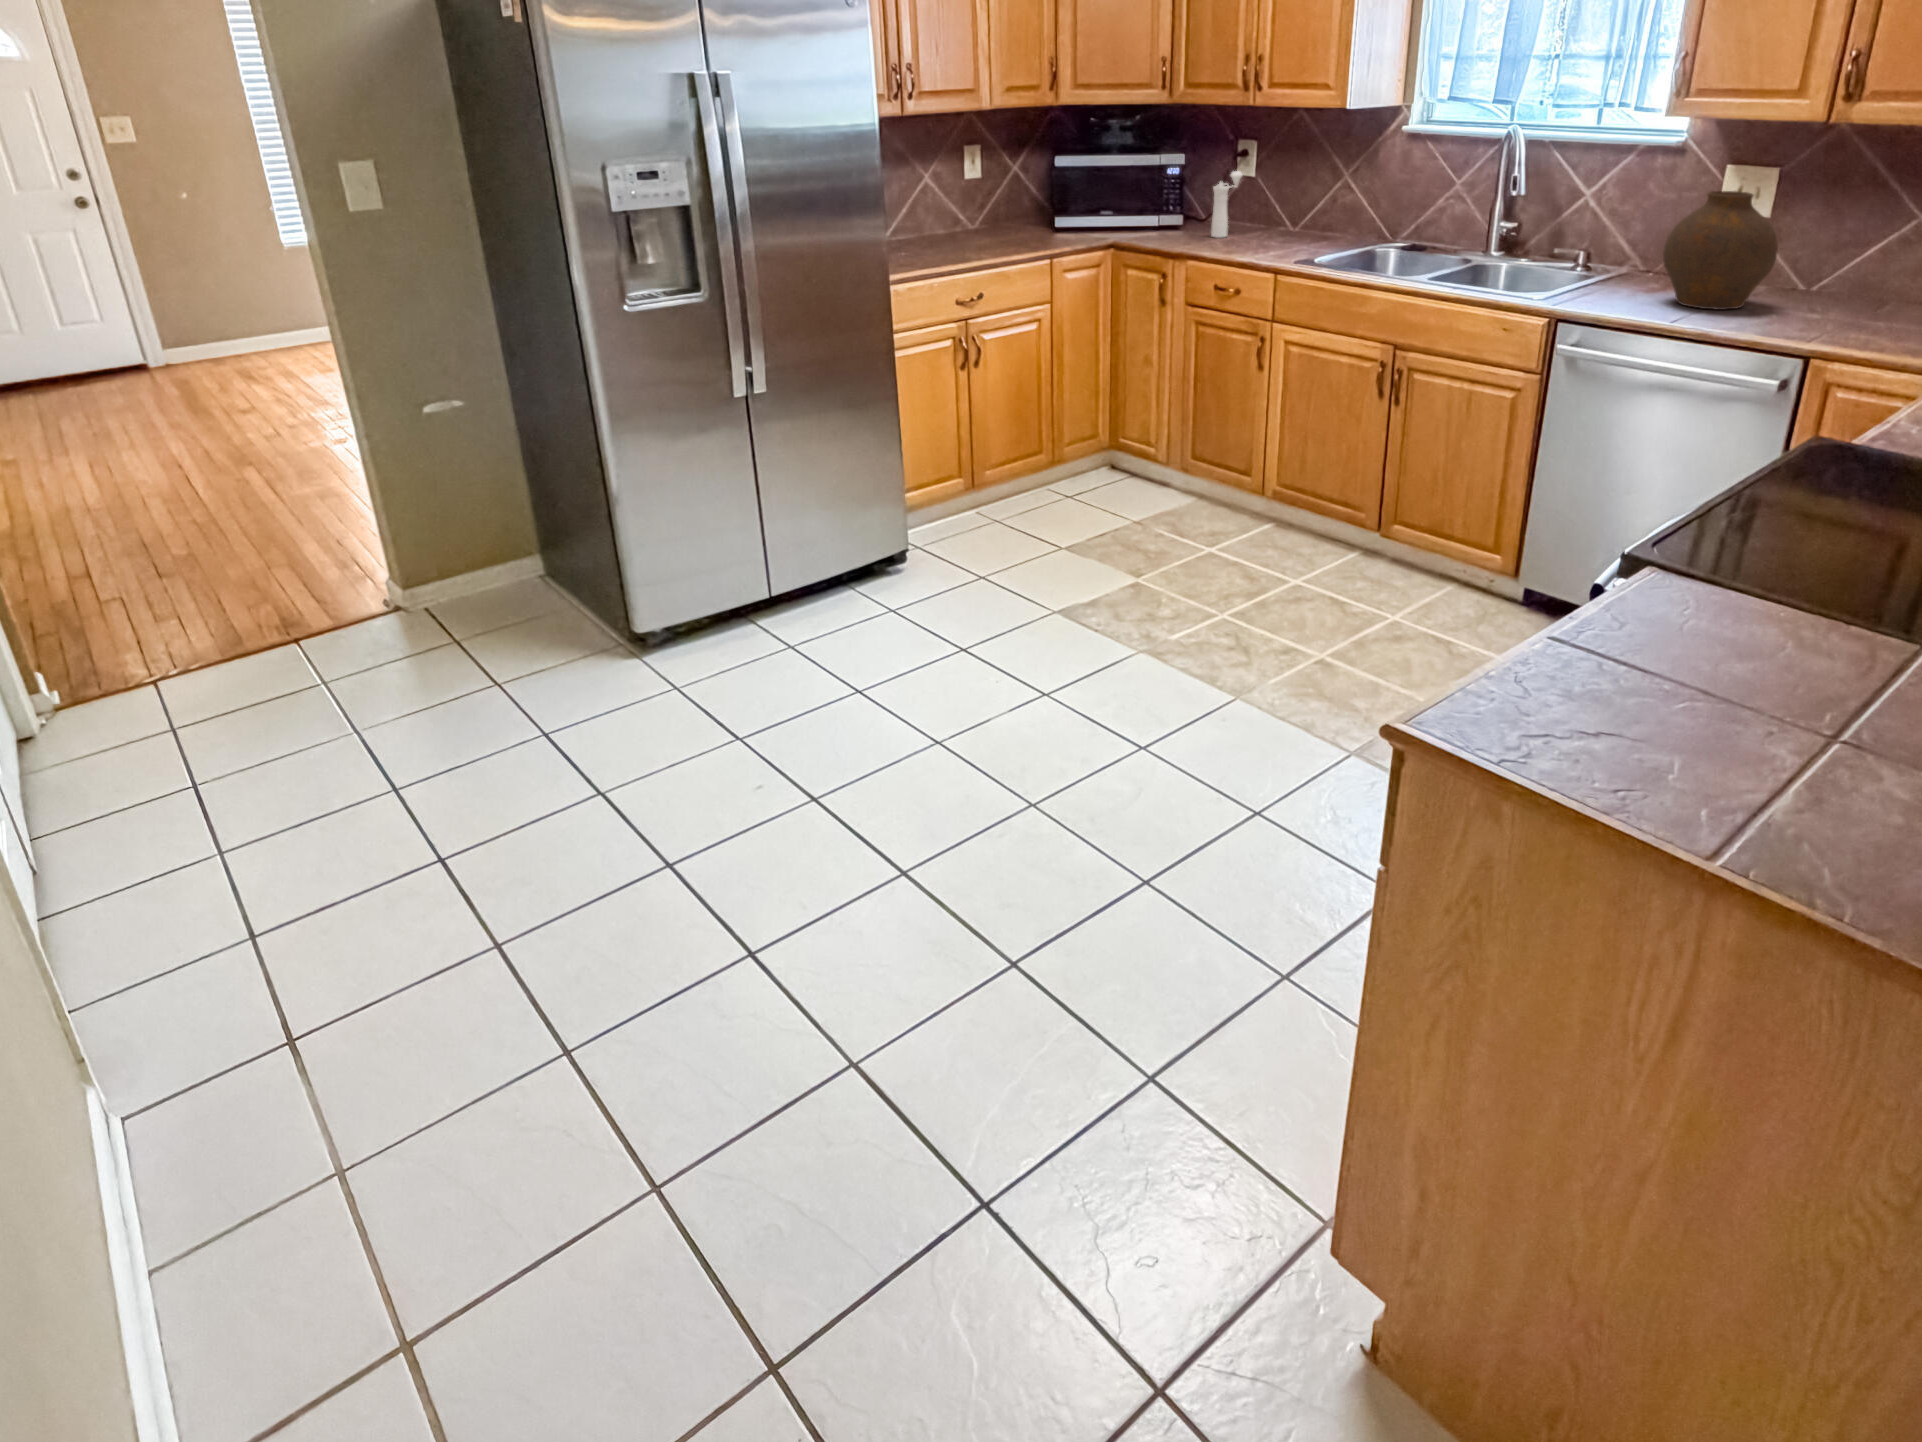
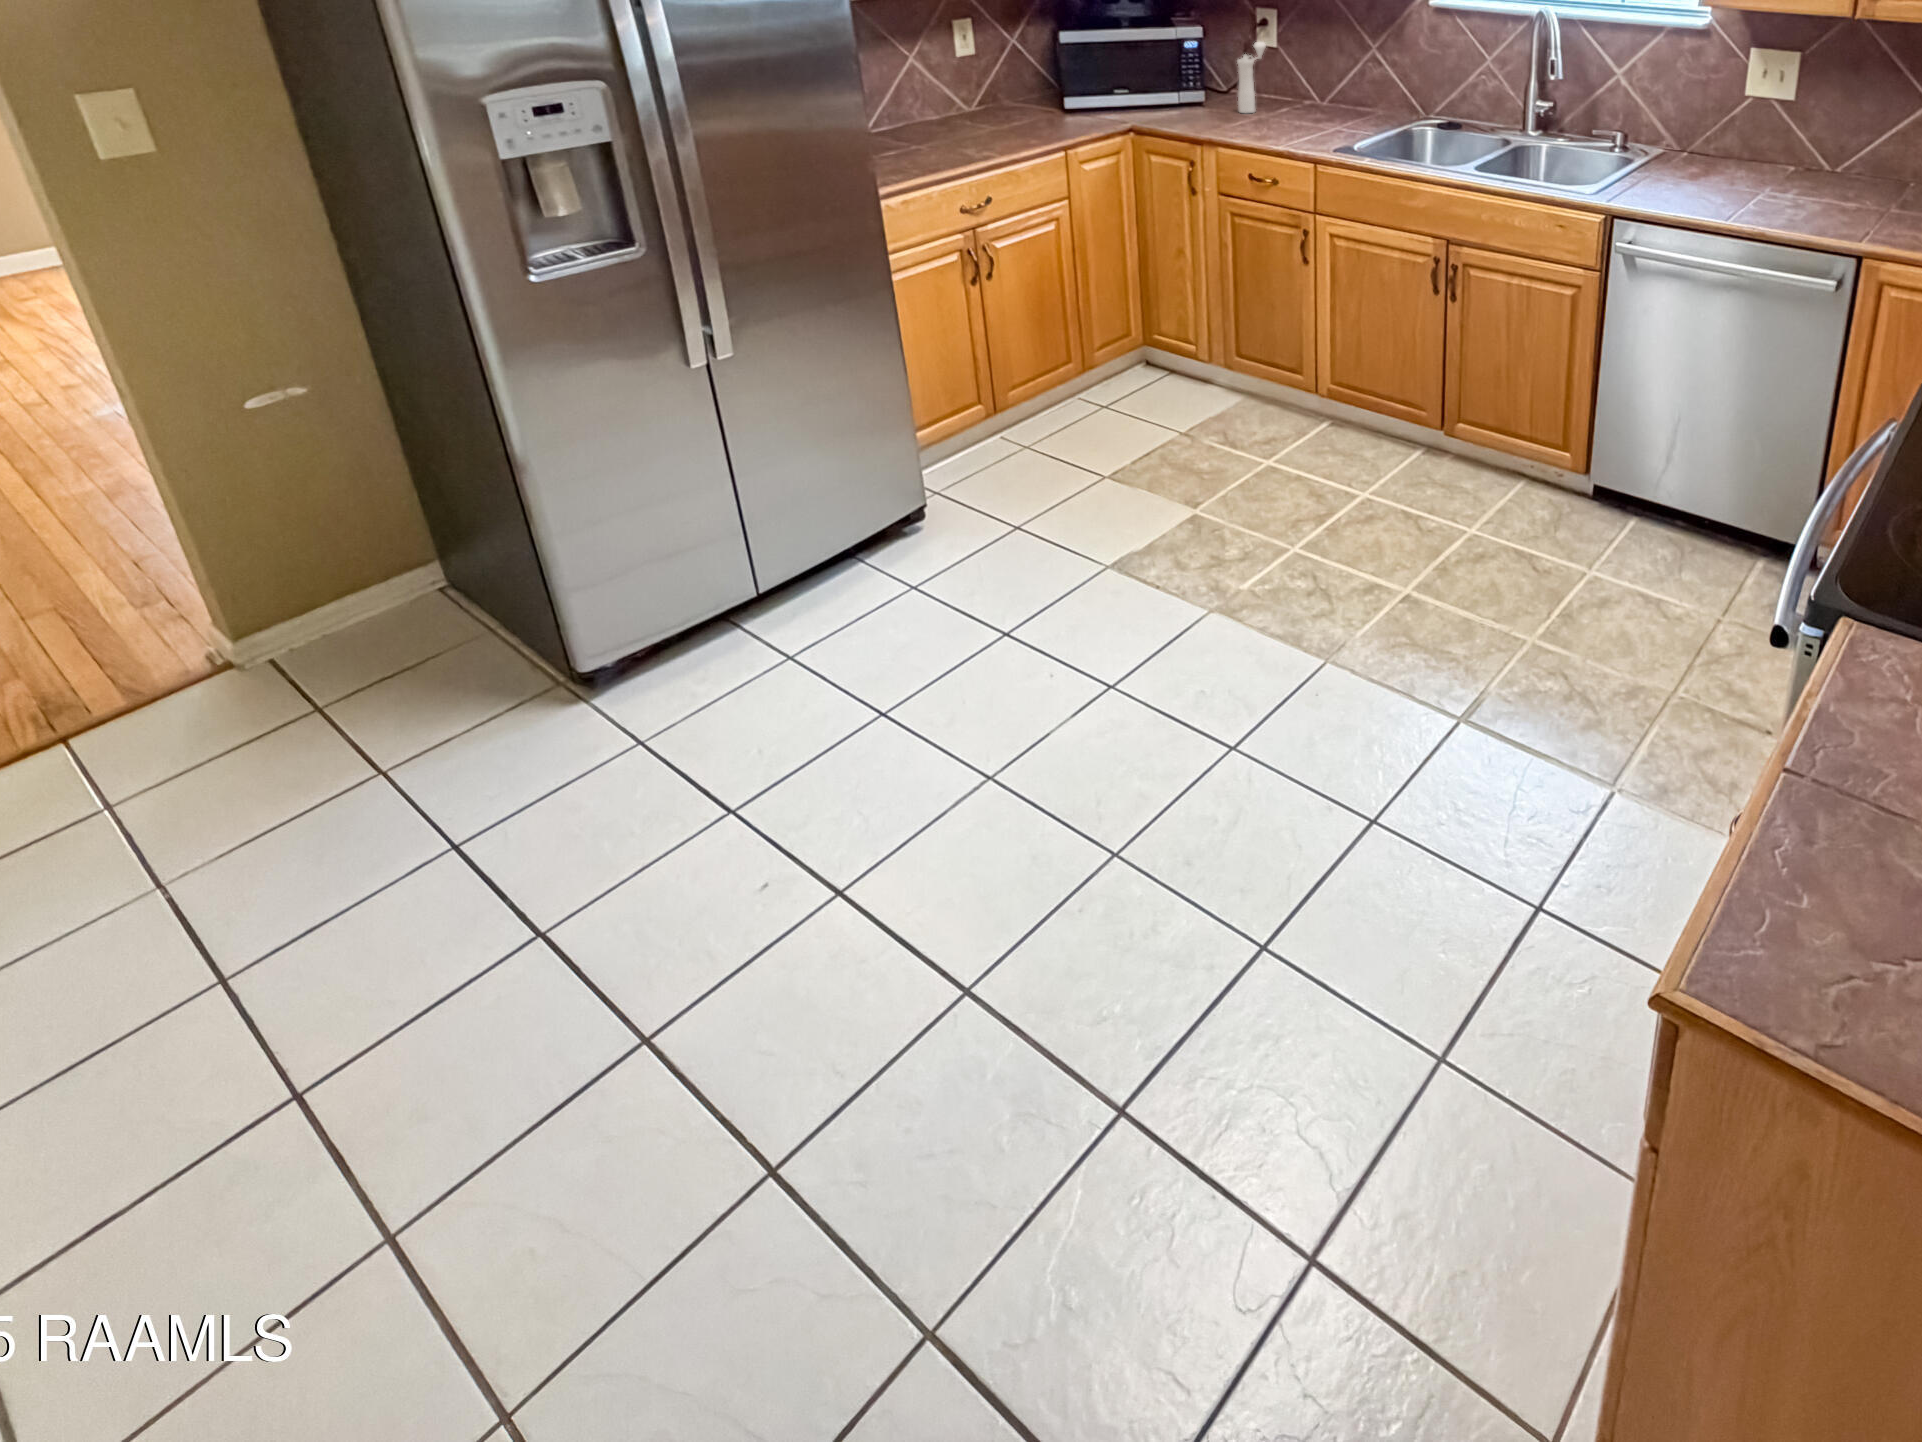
vase: present [1663,191,1778,310] -> none [1705,81,1811,199]

